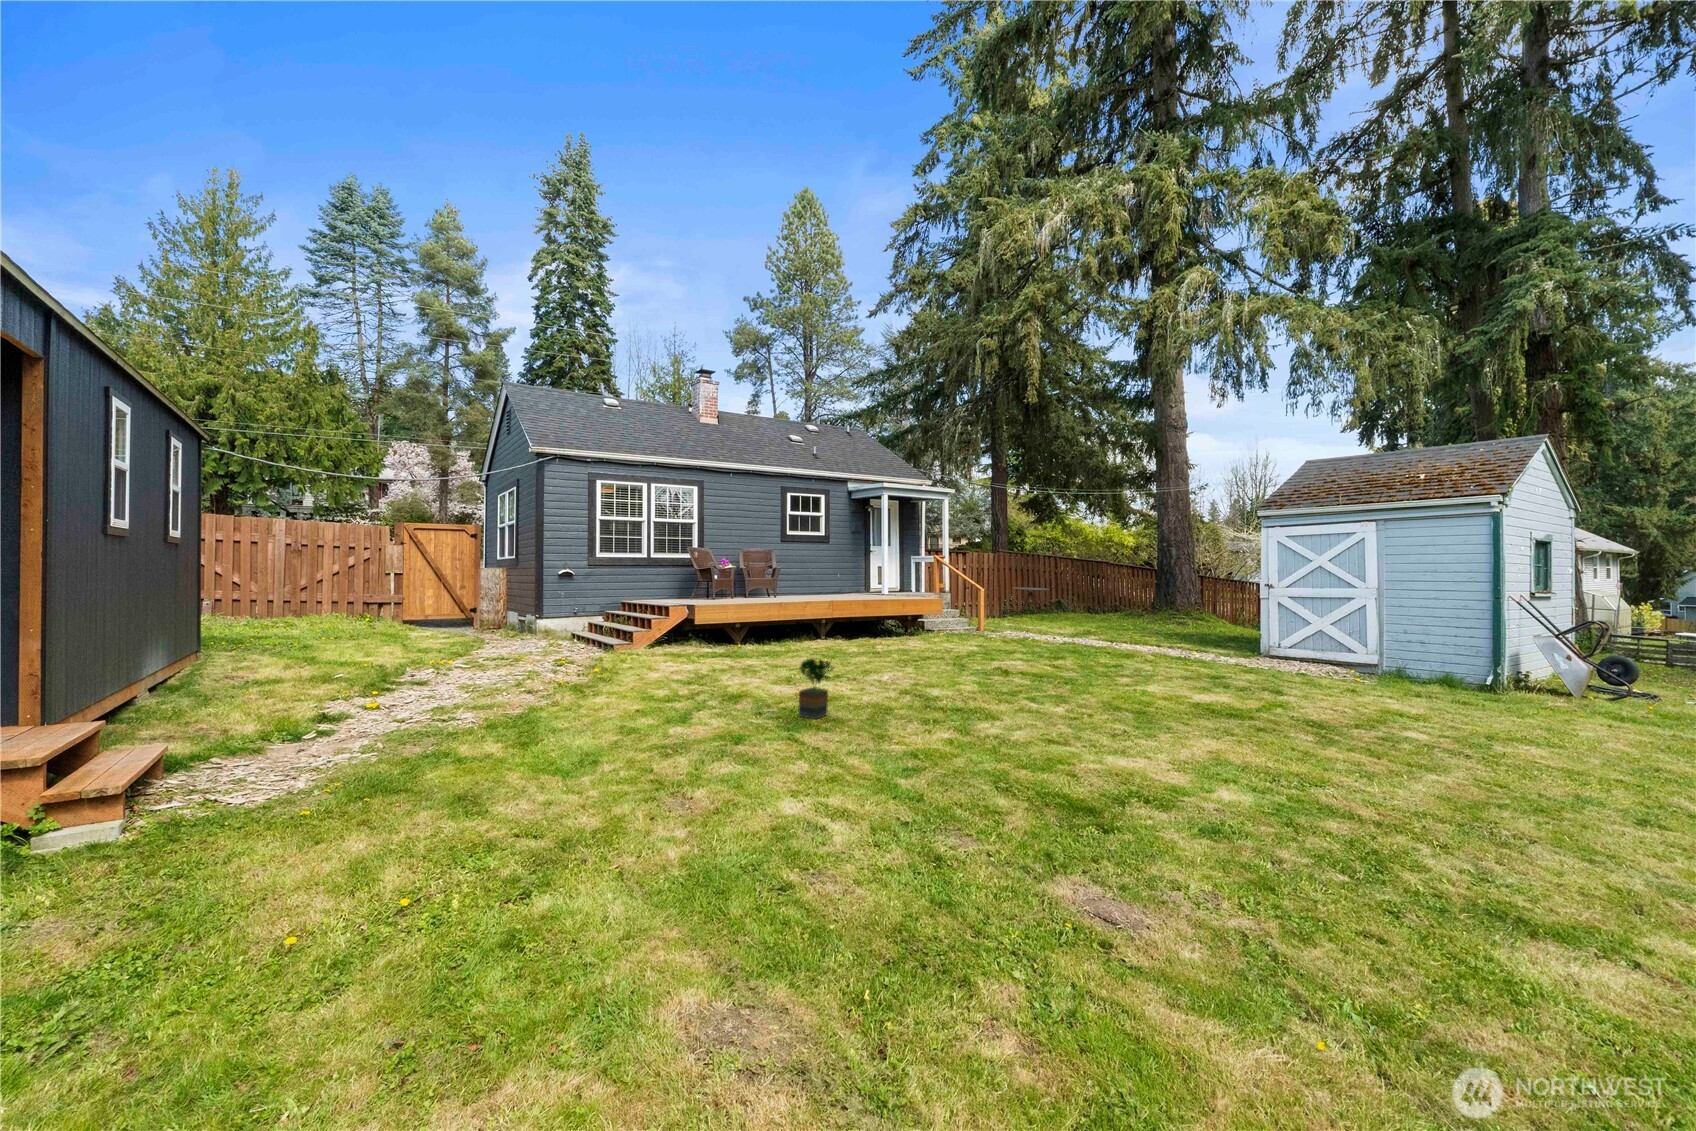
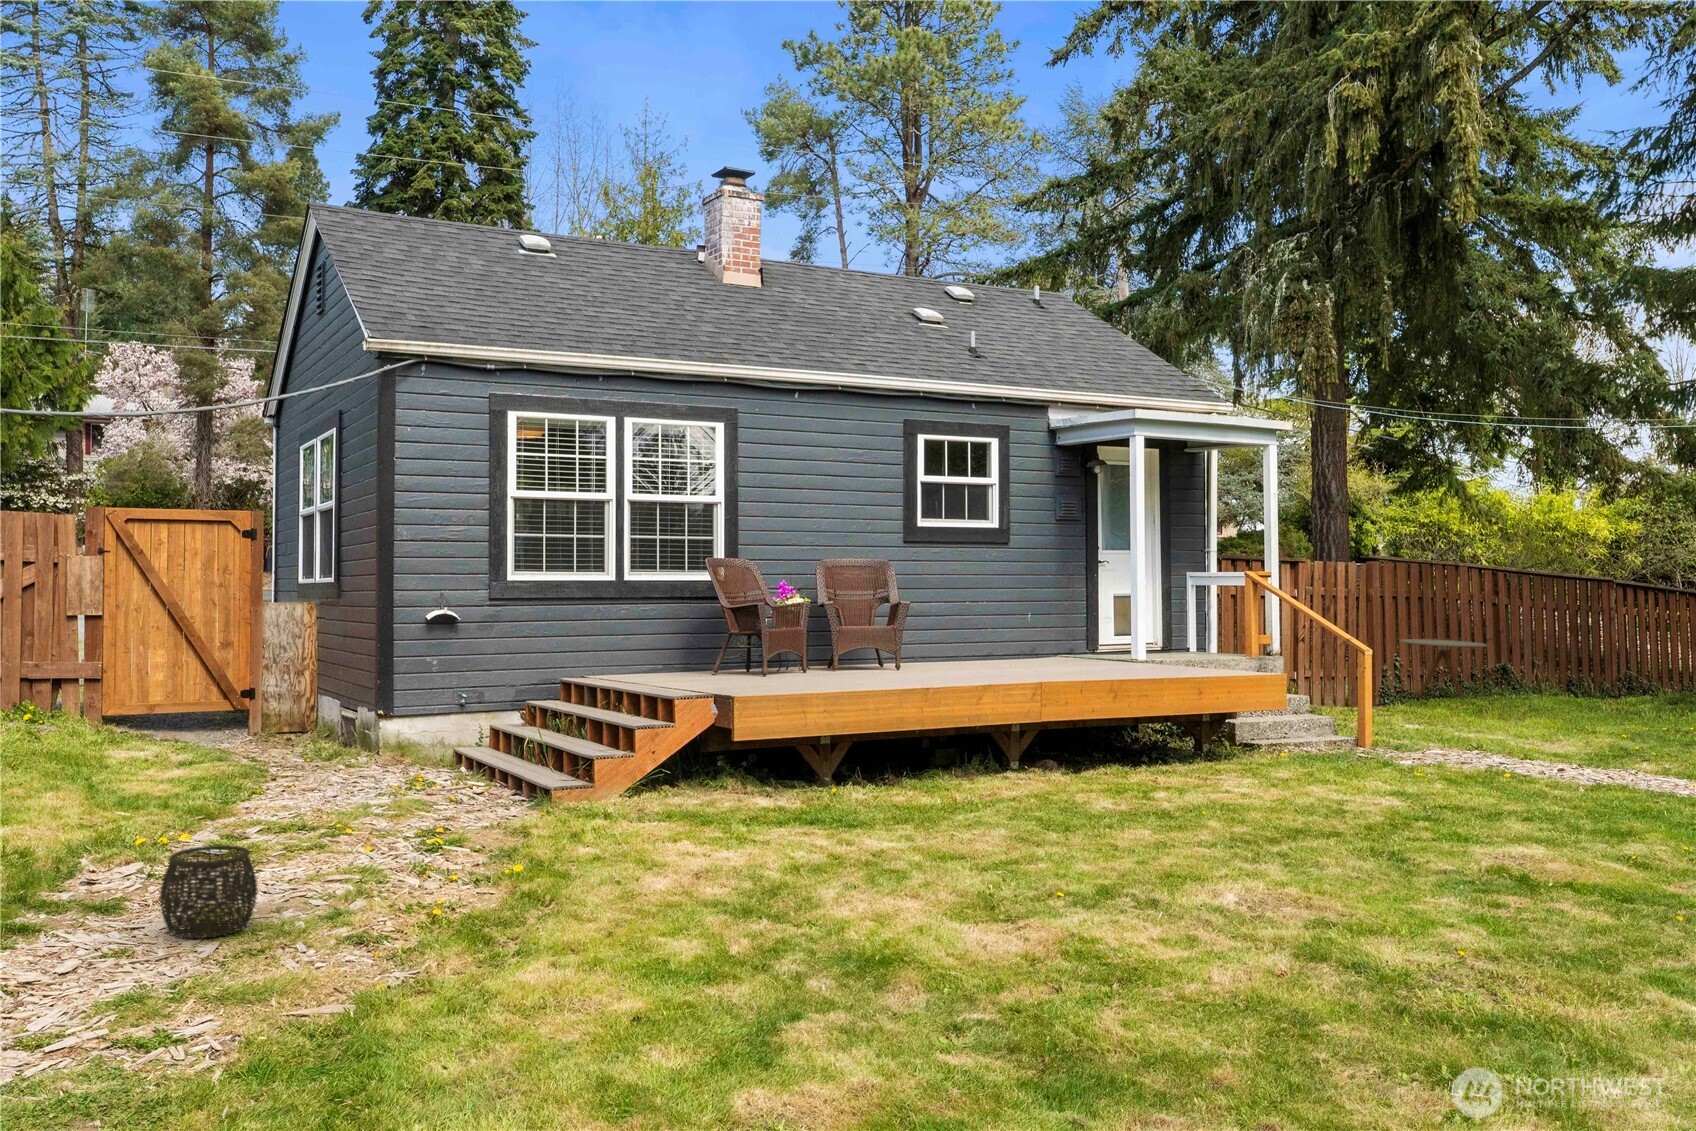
woven basket: none [446,654,486,689] -> present [160,845,258,939]
potted tree: present [798,659,834,719] -> none [1095,896,1203,1080]

